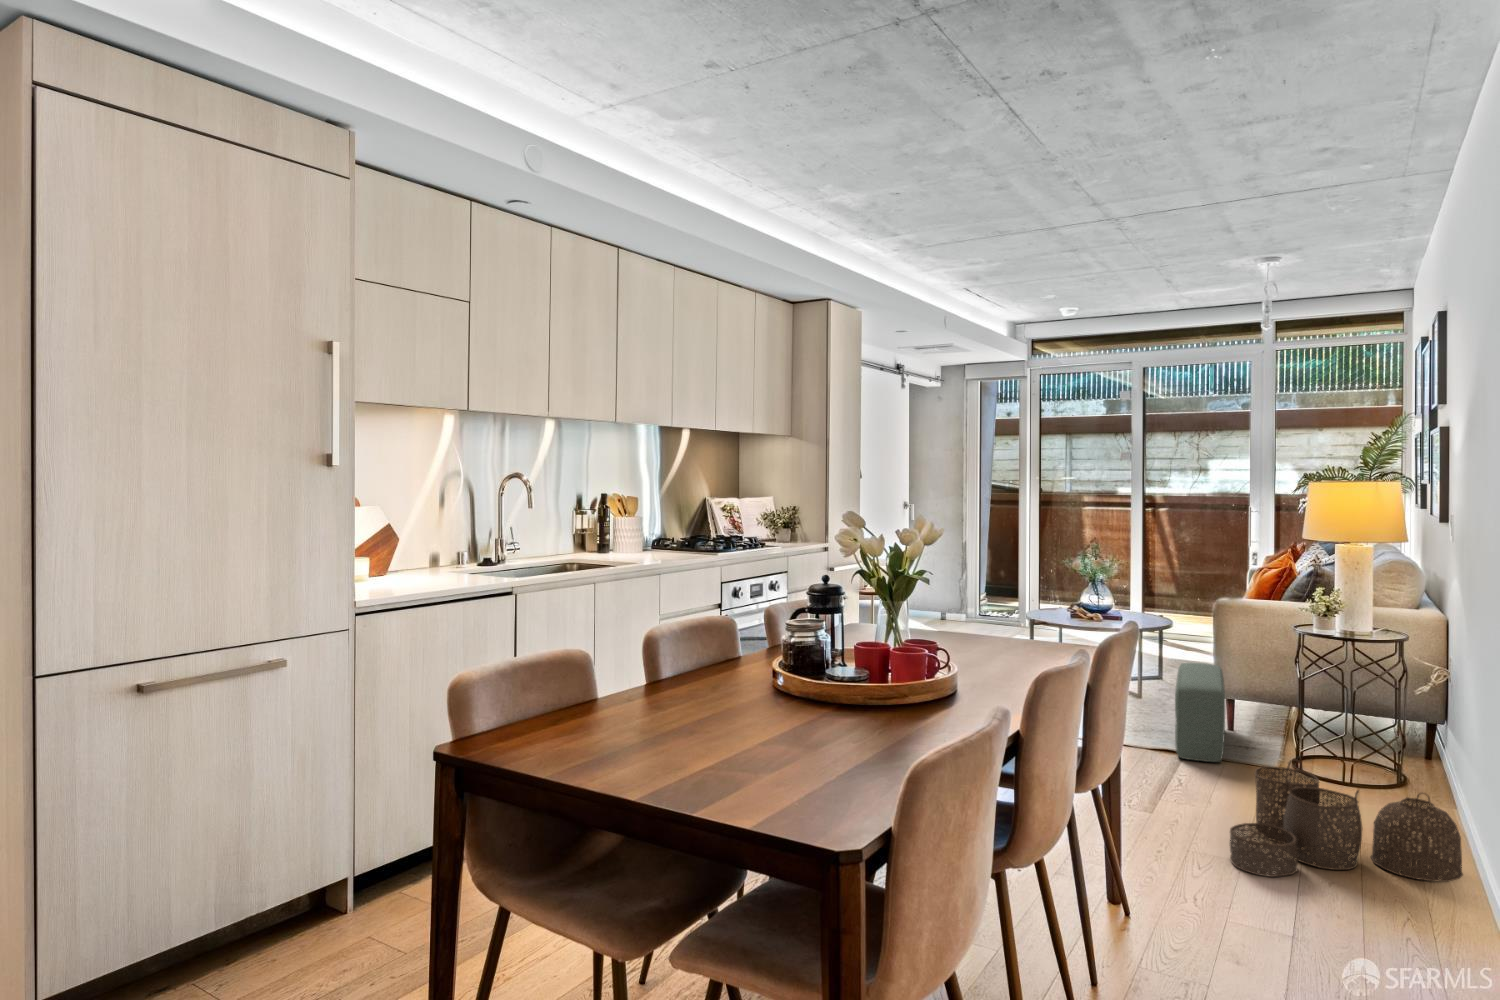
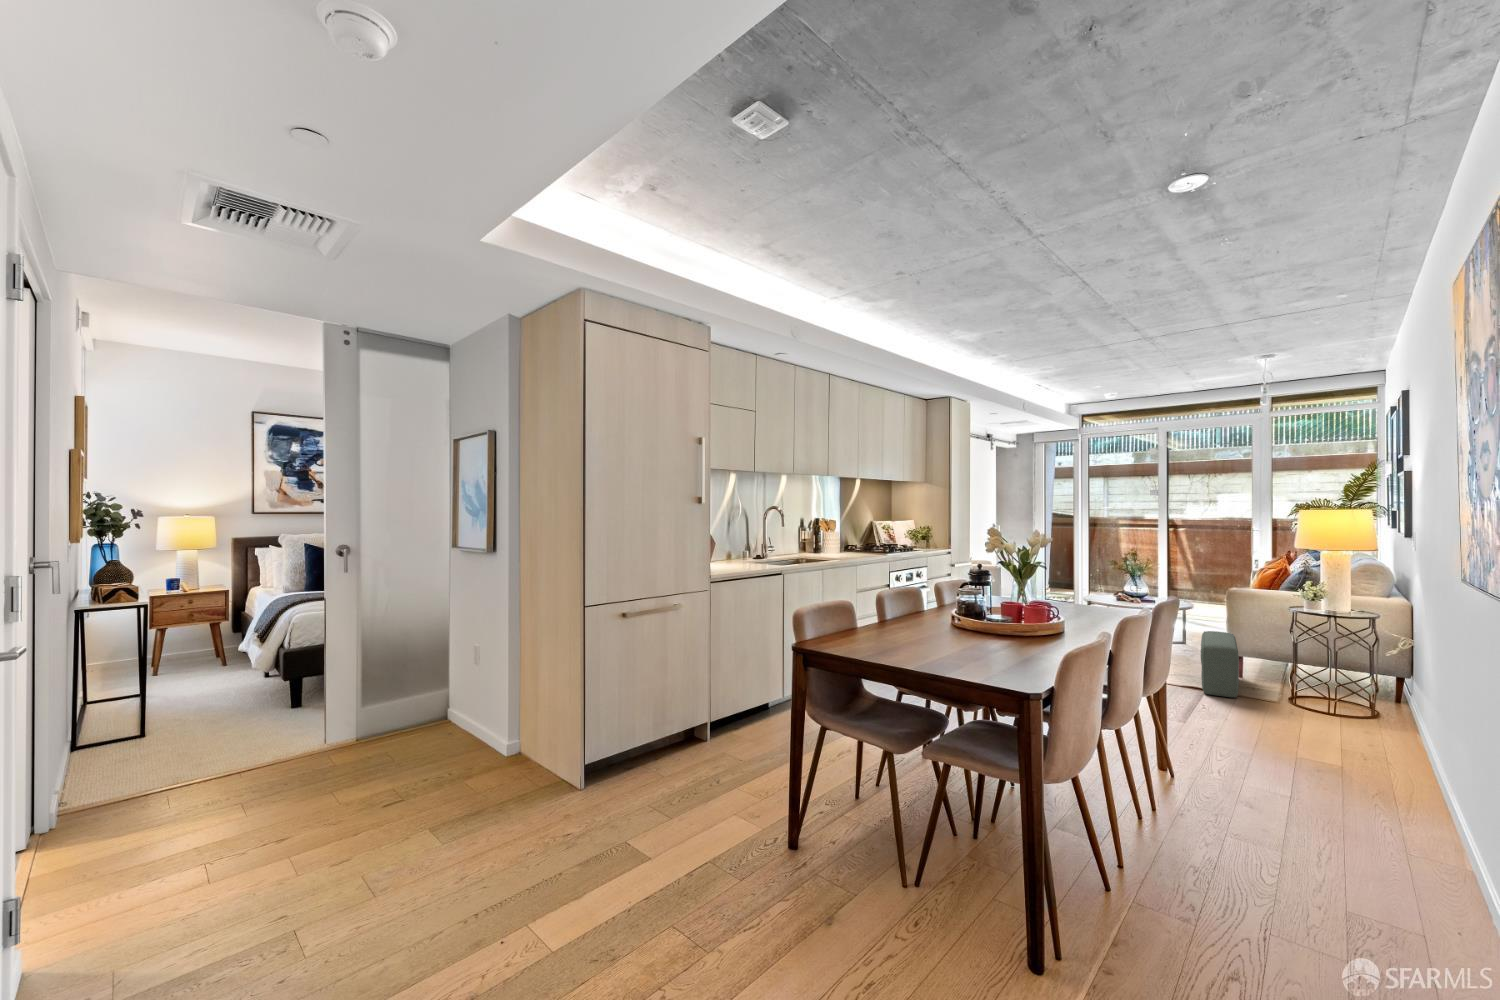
woven basket: present [1230,759,1463,882] -> none [1246,693,1424,777]

